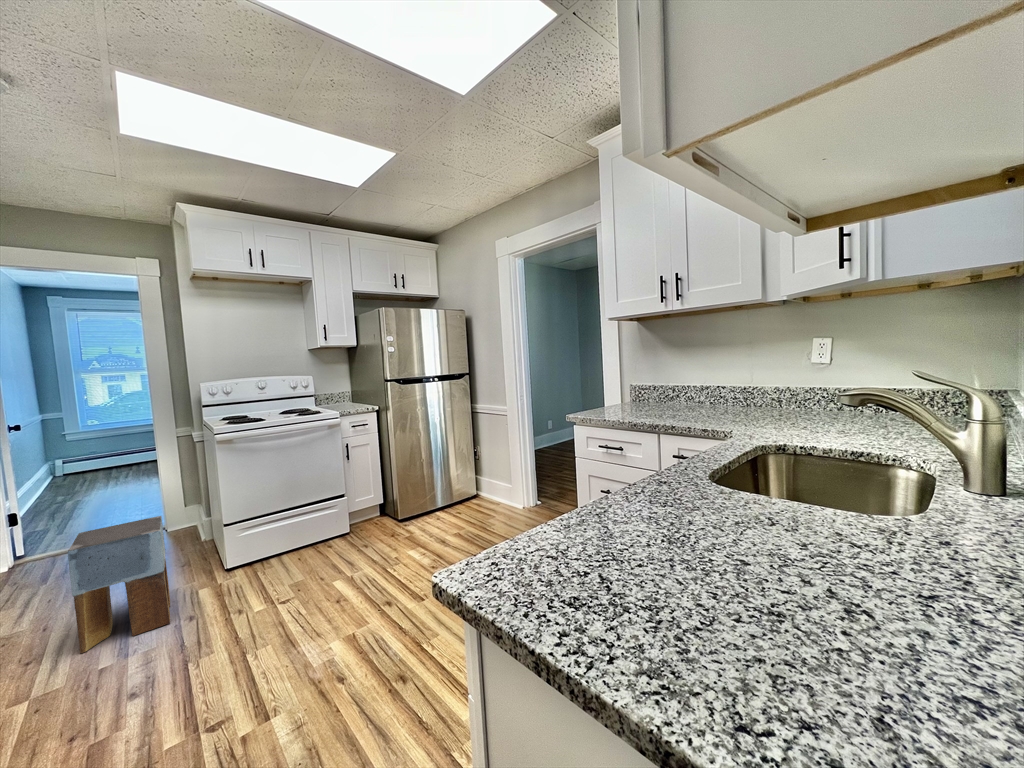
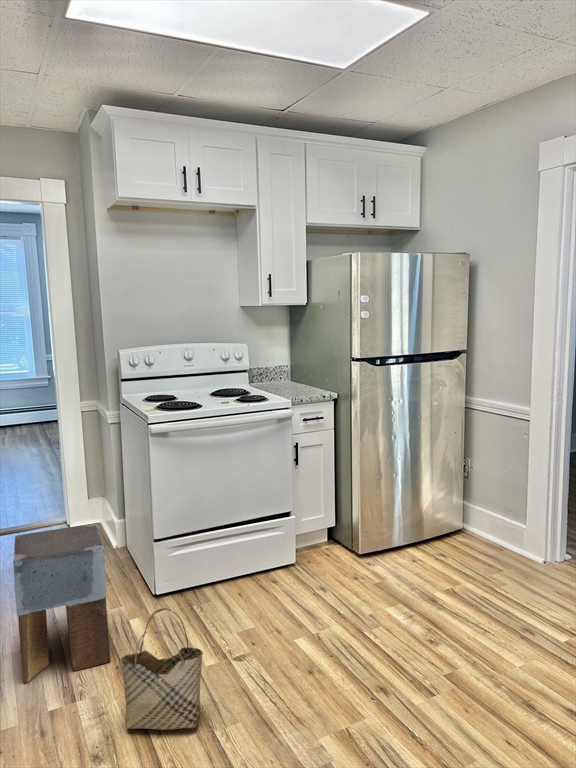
woven basket: none [163,568,239,668] -> present [120,608,203,729]

